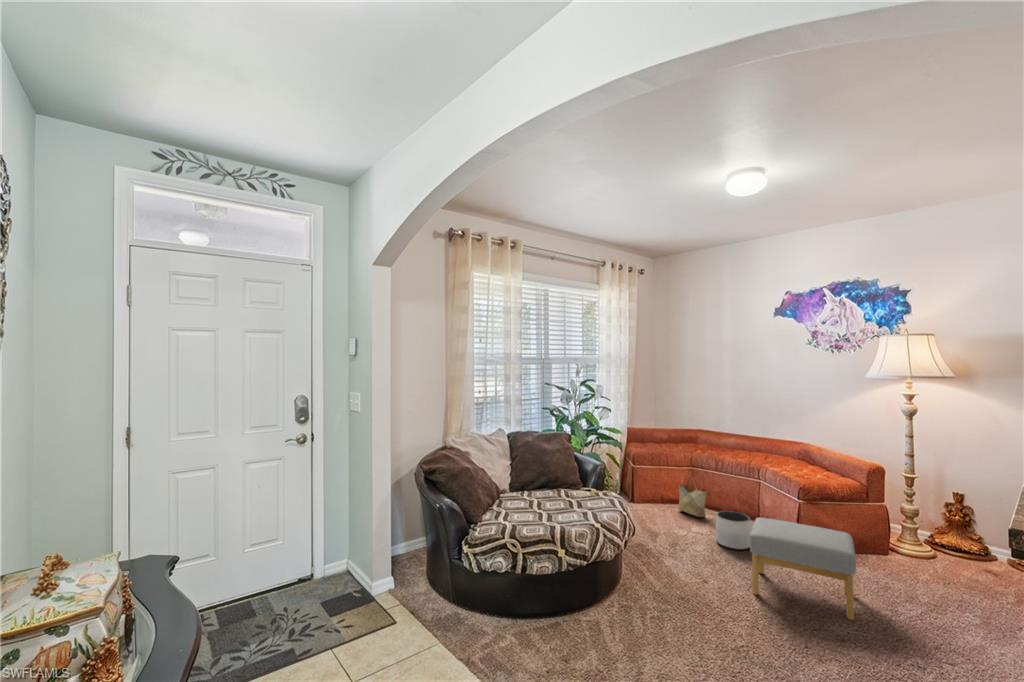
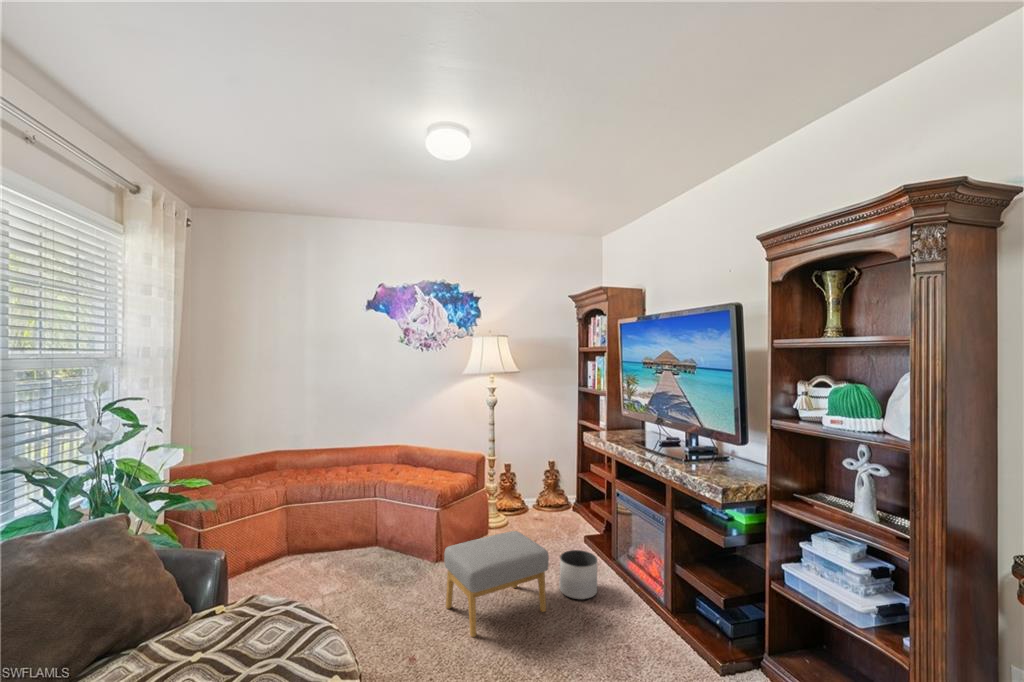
woven basket: present [678,472,707,517] -> none [285,513,328,572]
planter: present [716,511,751,550] -> present [559,550,597,600]

